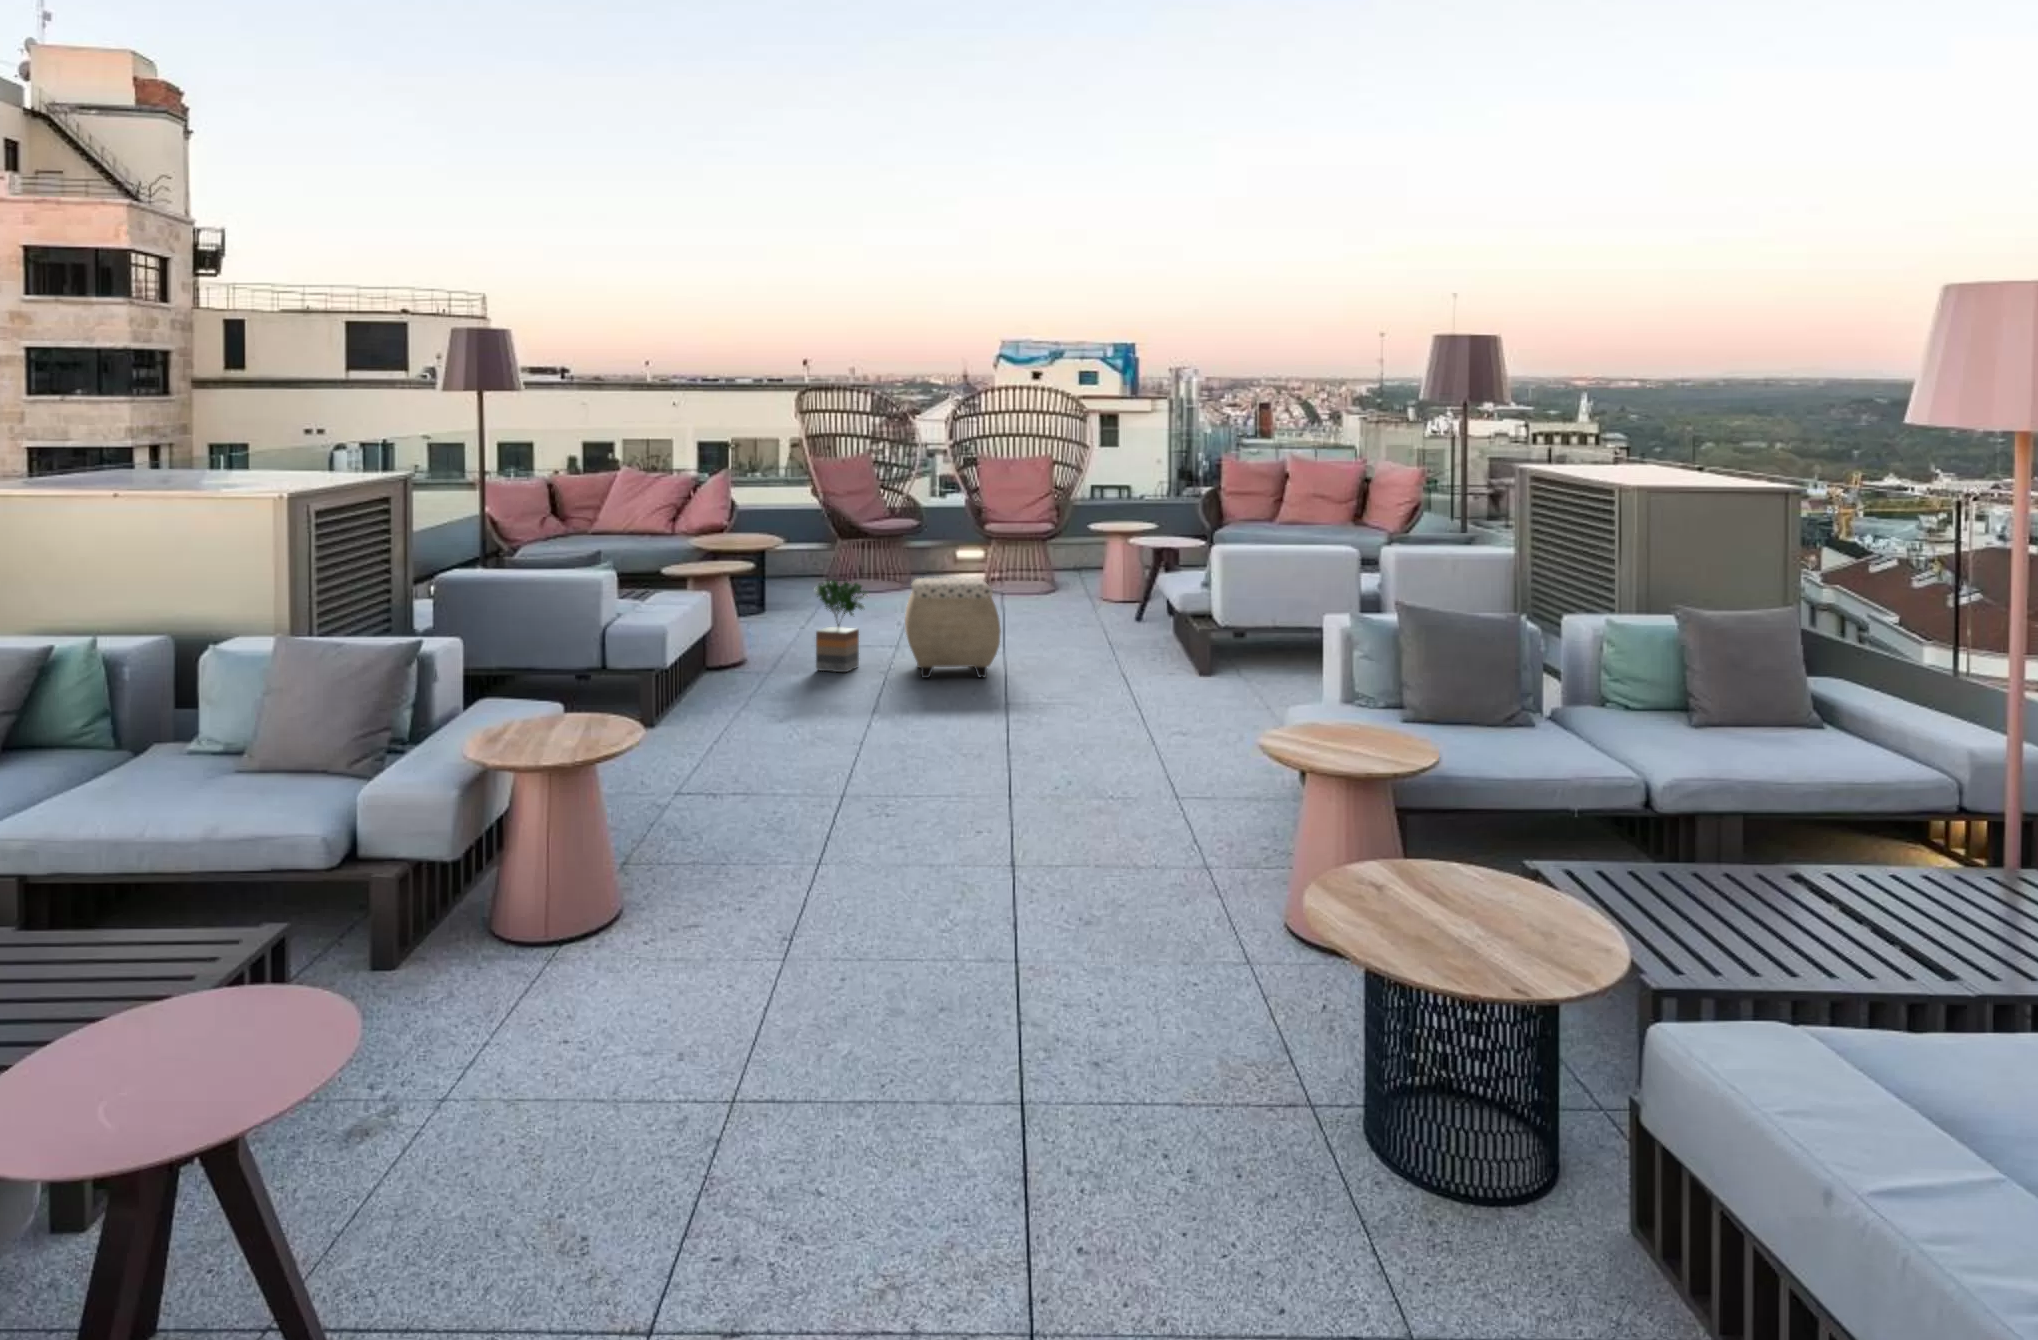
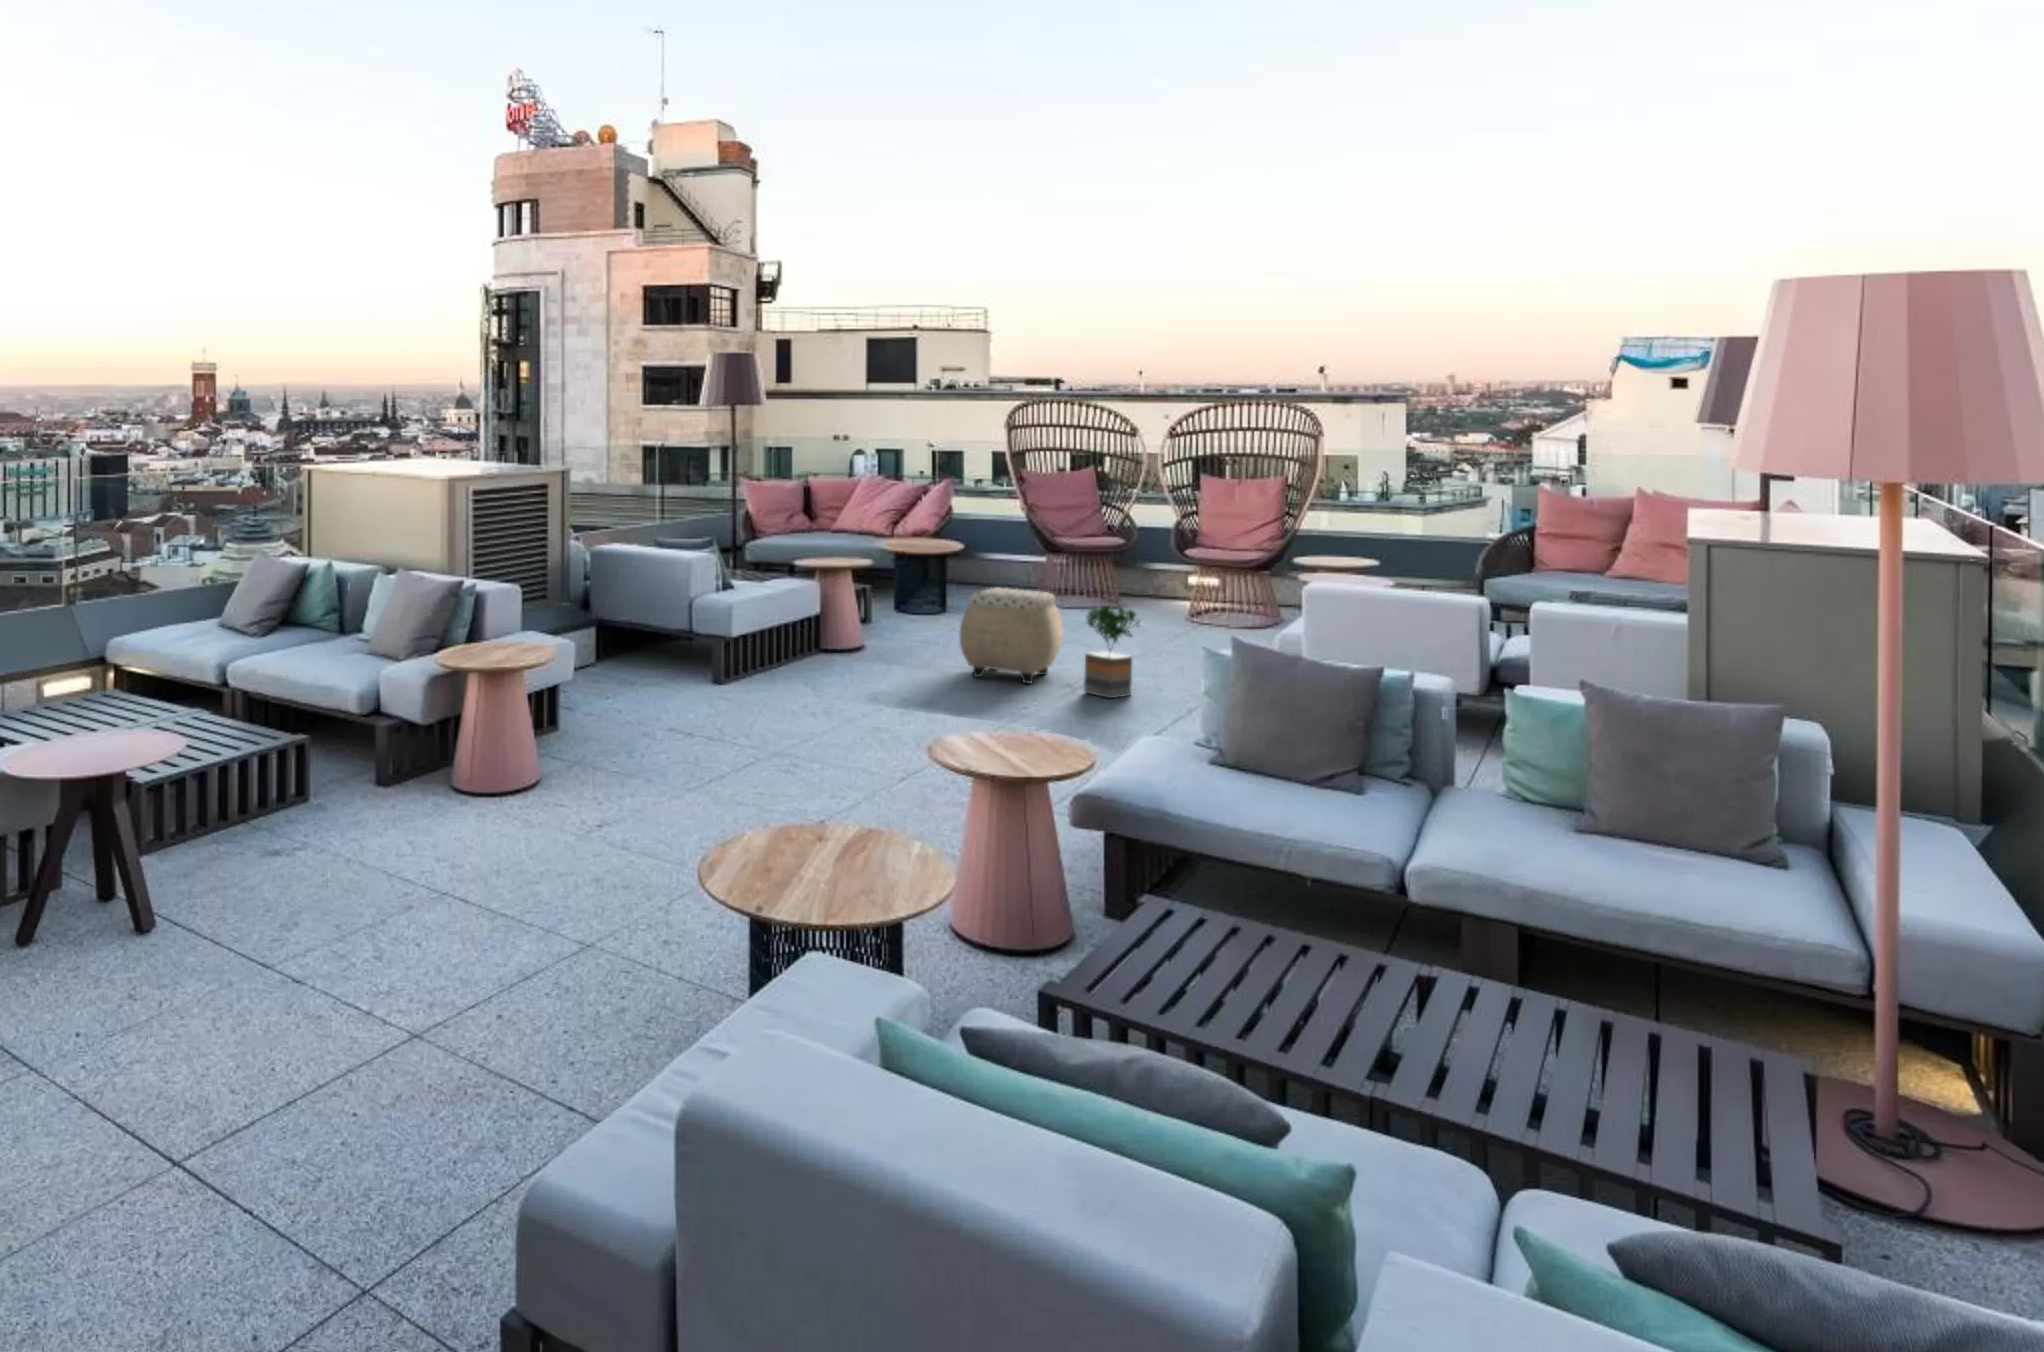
potted tree: present [815,581,868,672] -> present [1084,605,1142,698]

